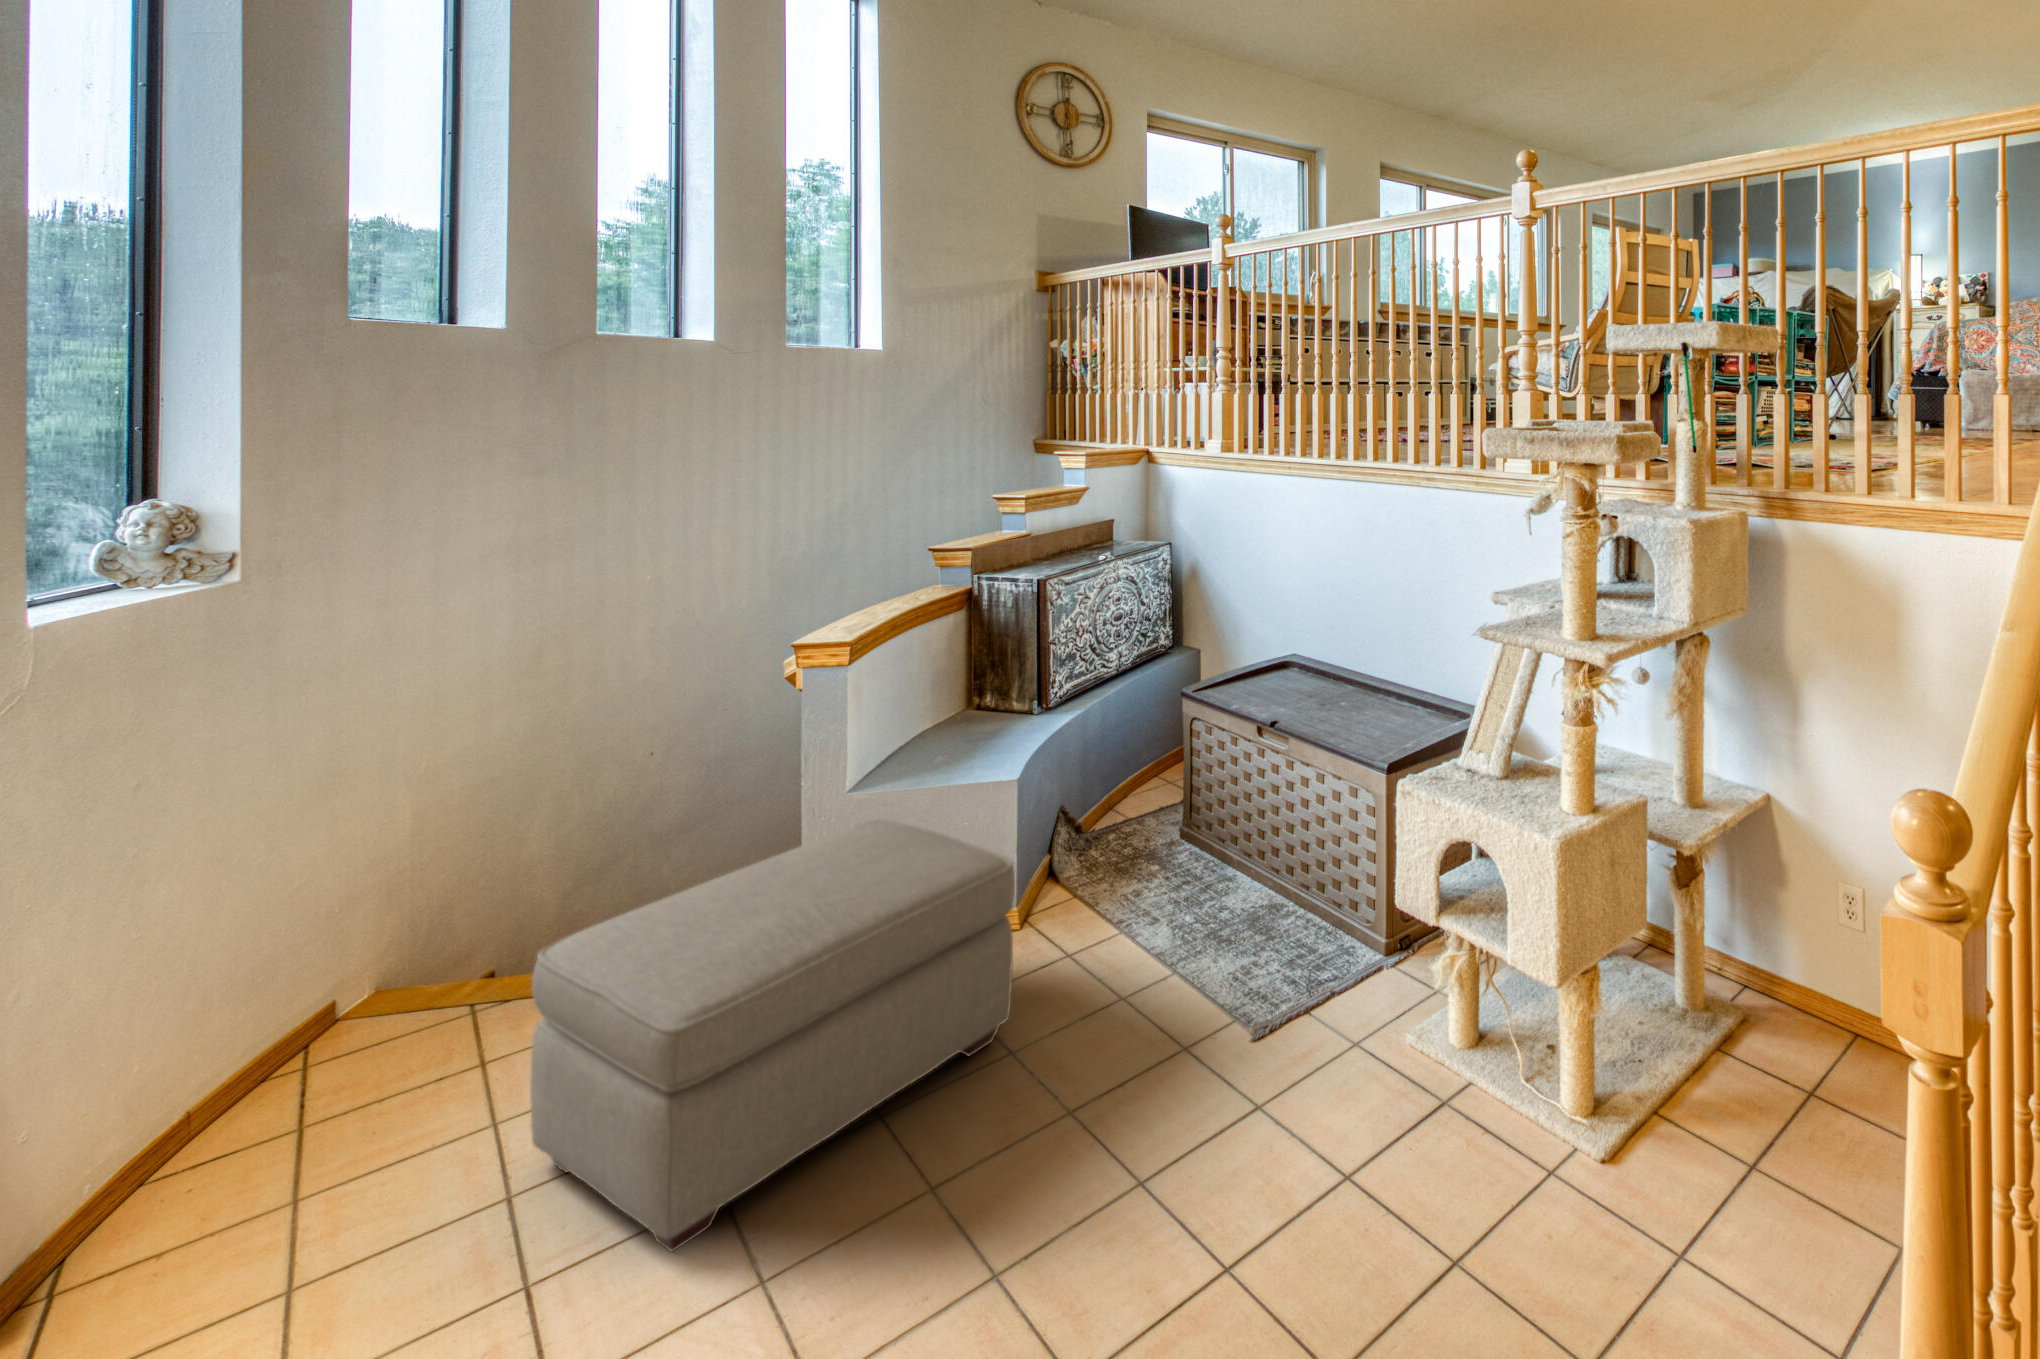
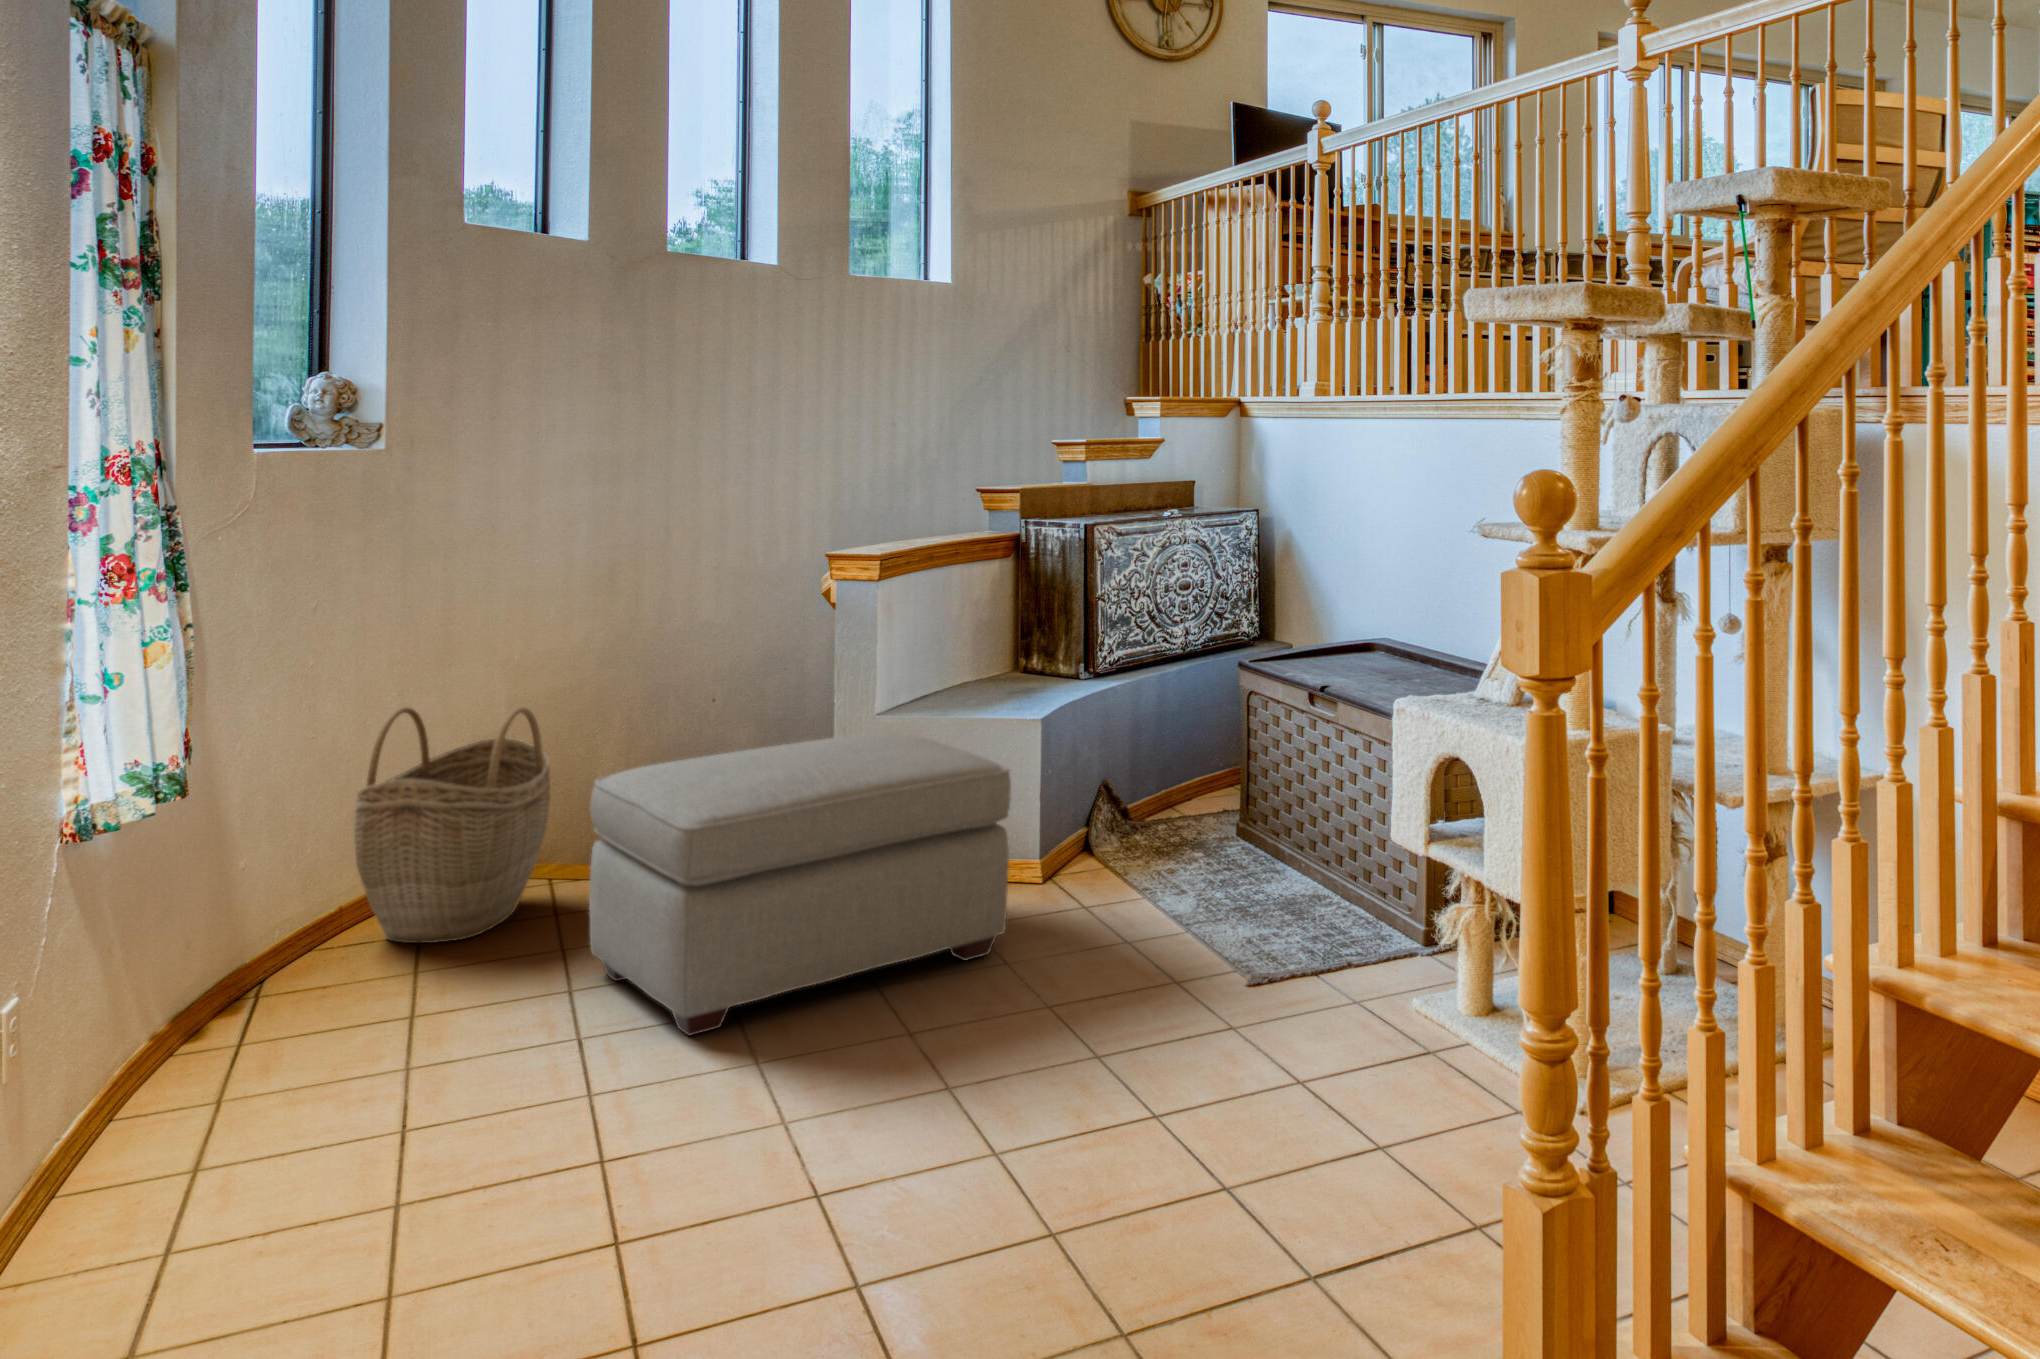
woven basket: none [192,857,470,1162] -> present [354,707,550,943]

